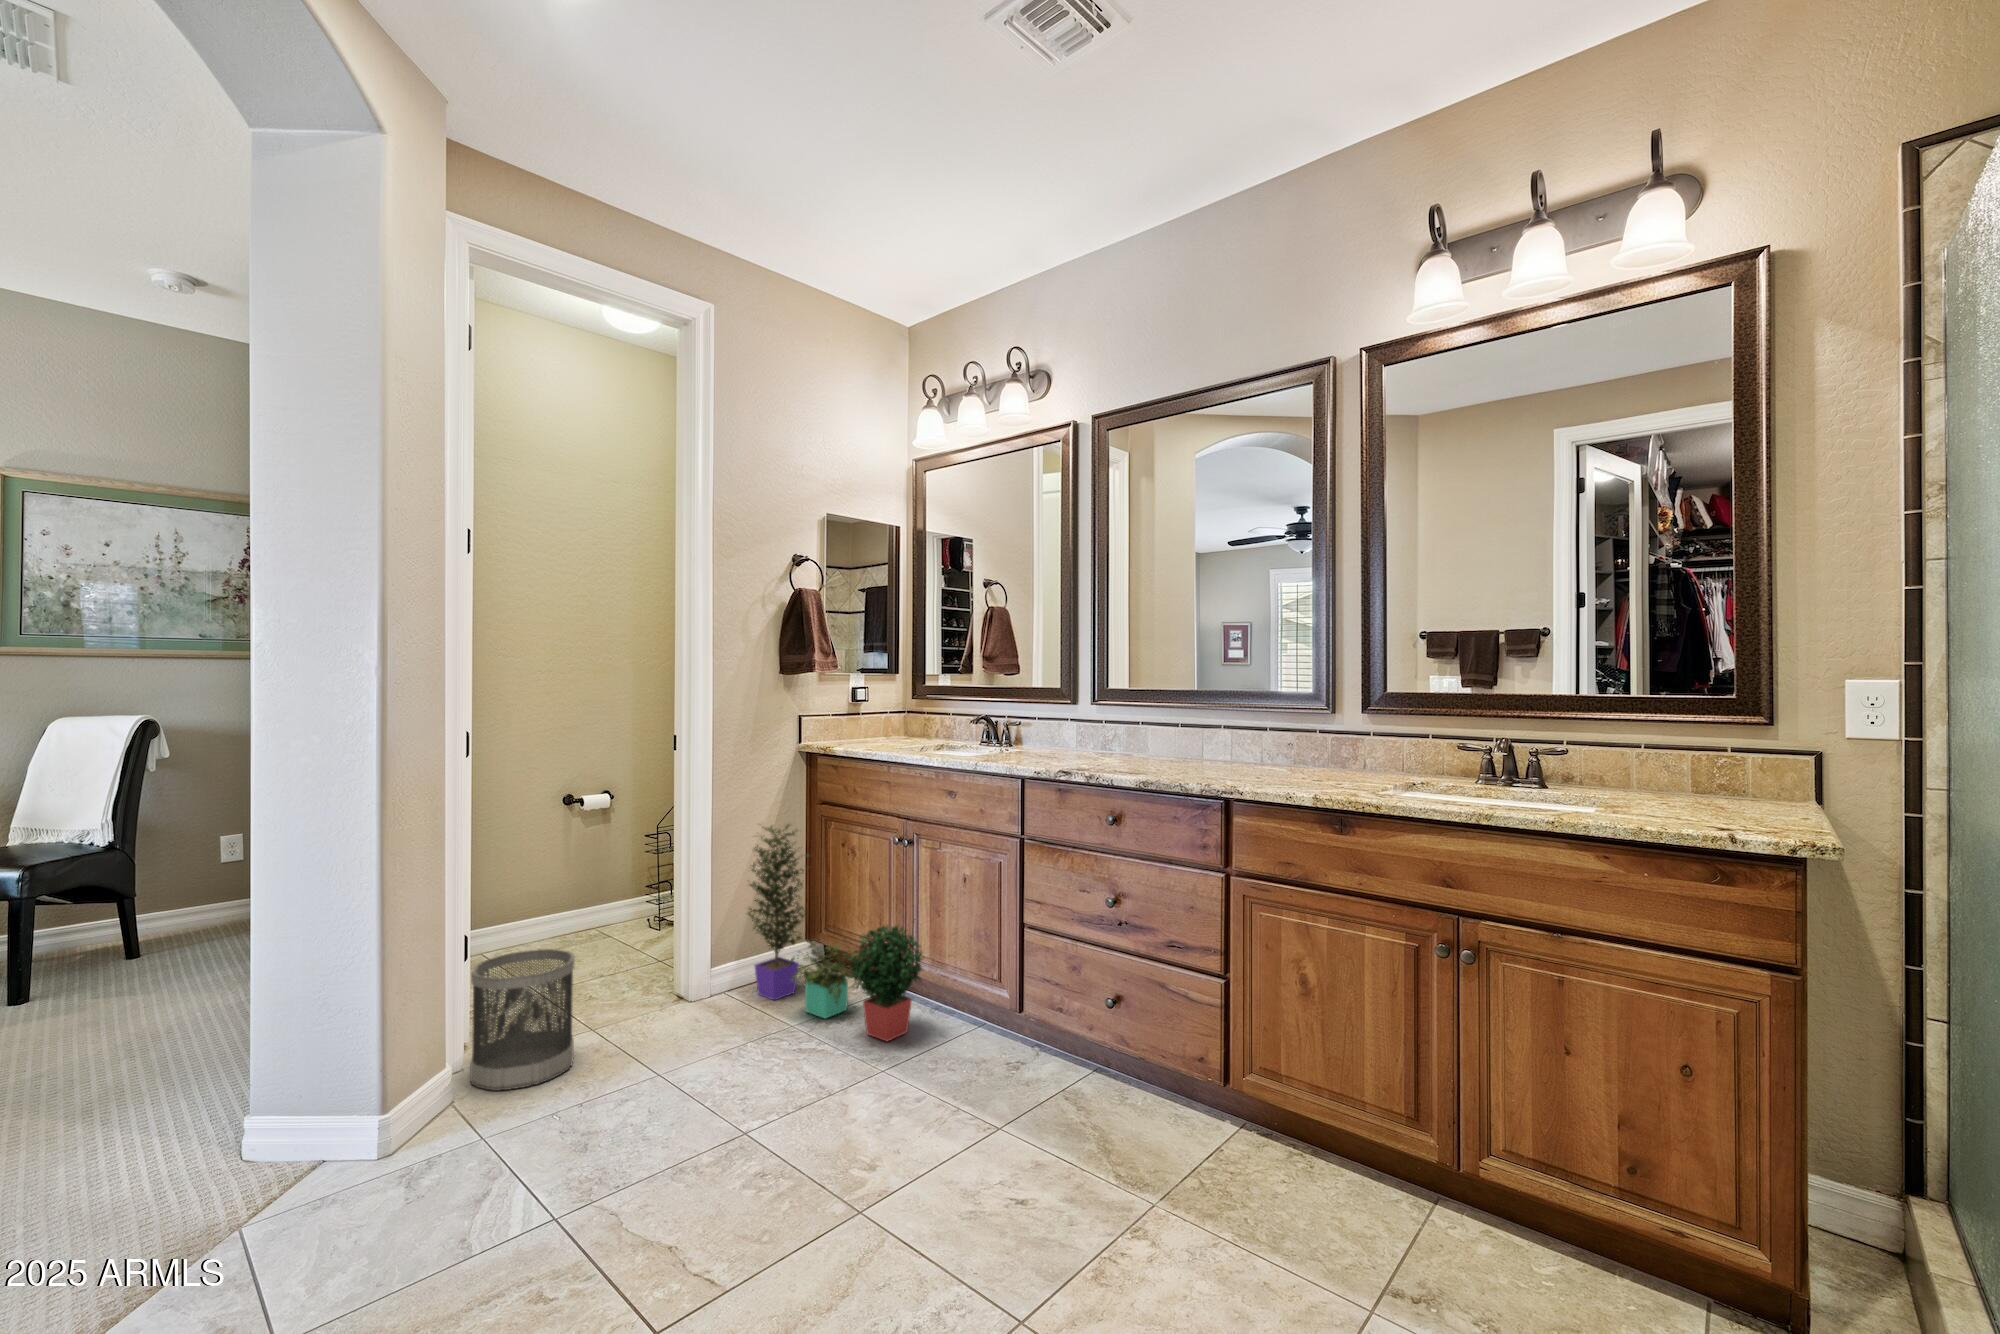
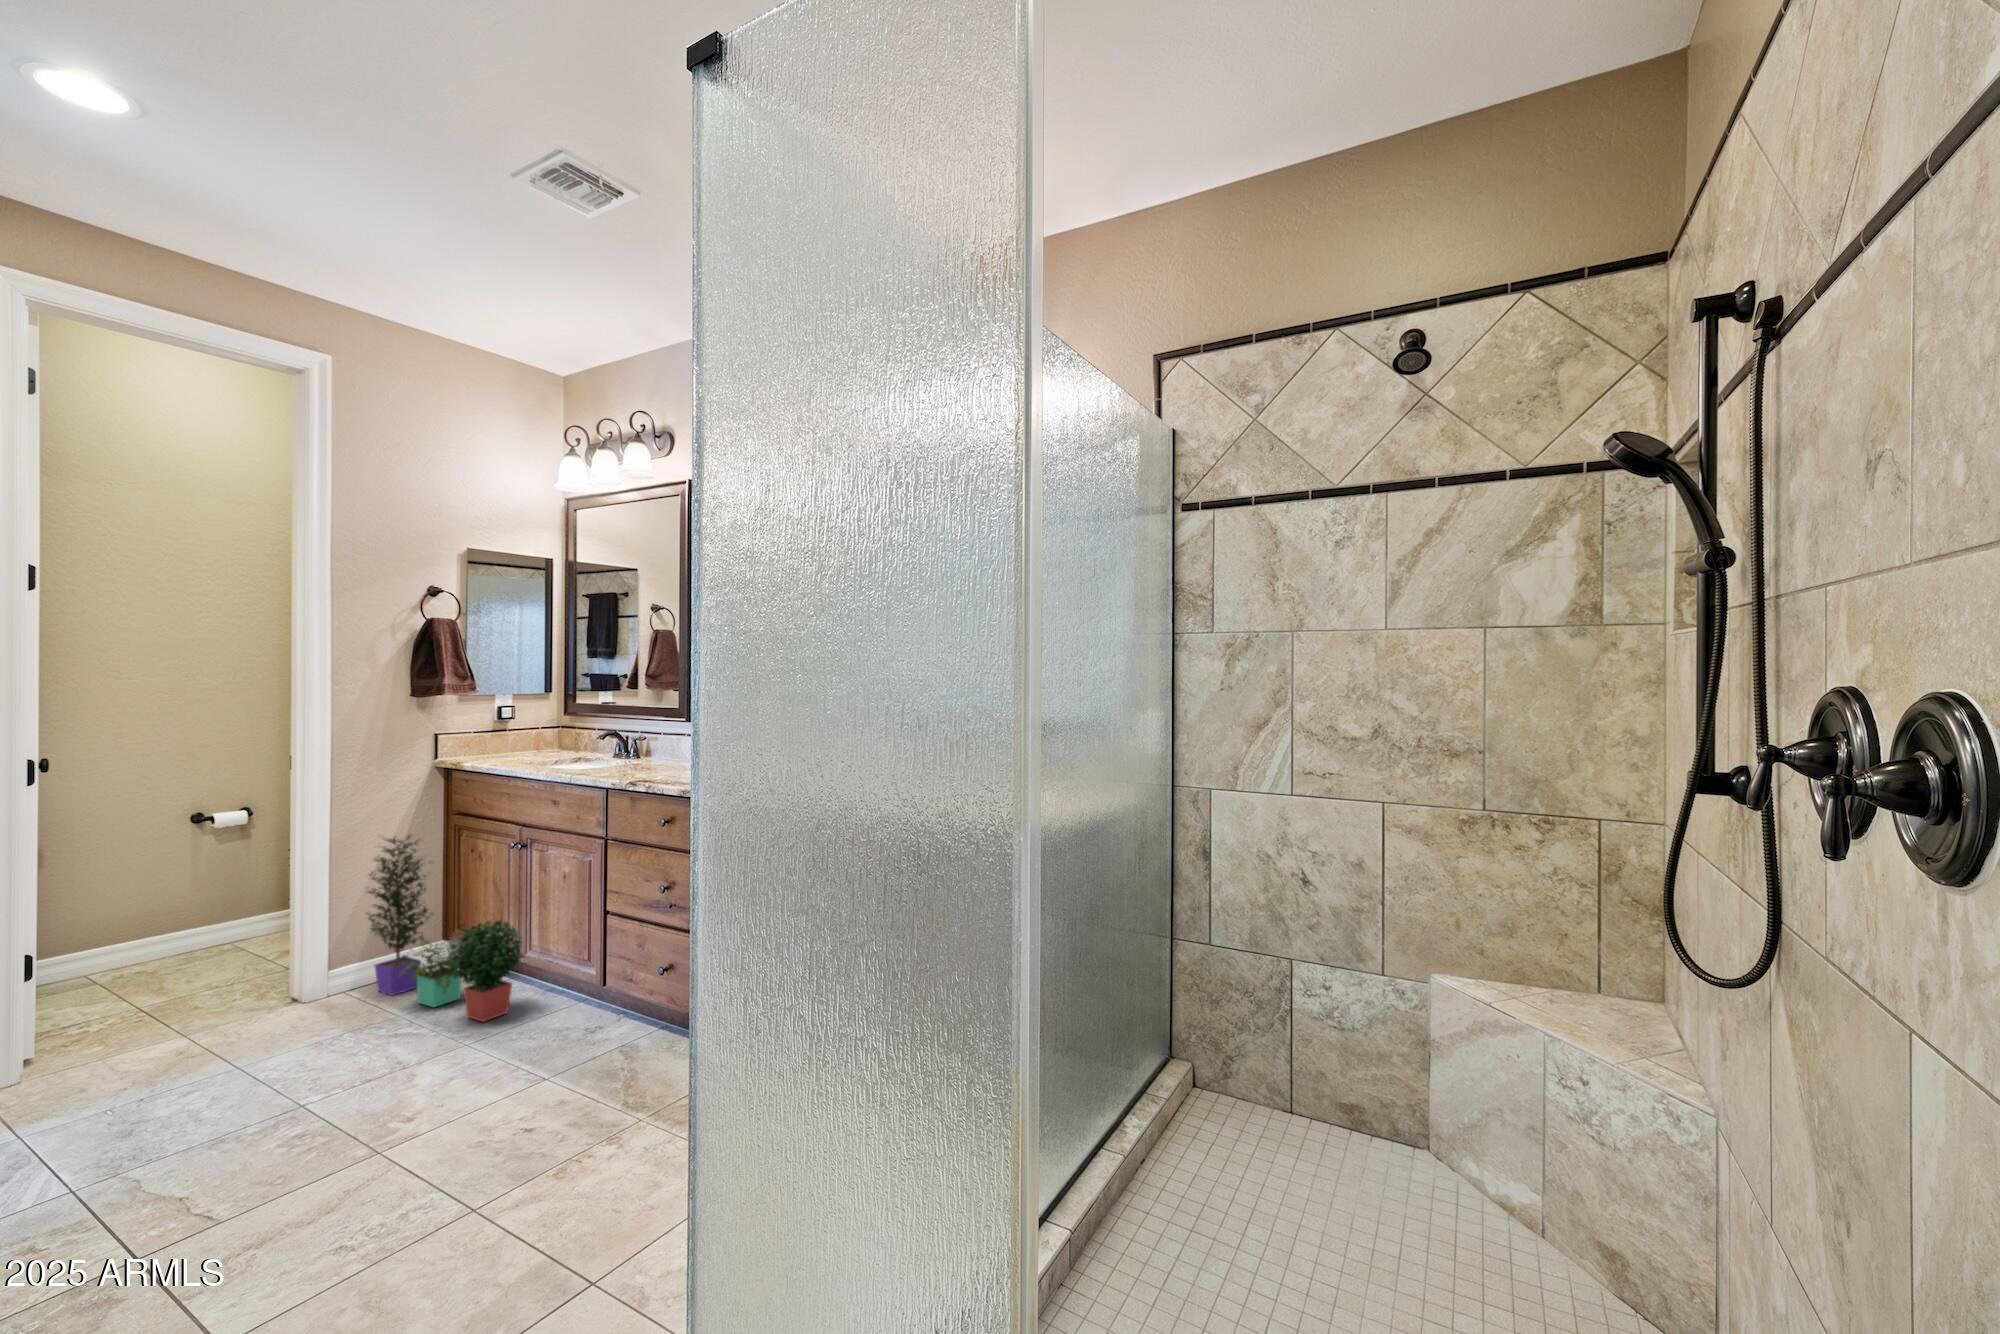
wastebasket: present [470,949,575,1091] -> none [27,961,154,1096]

